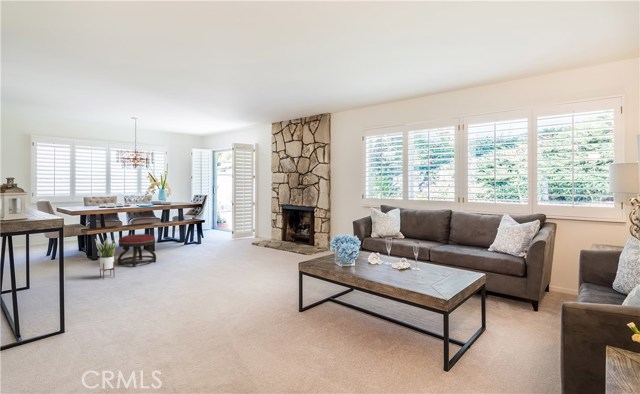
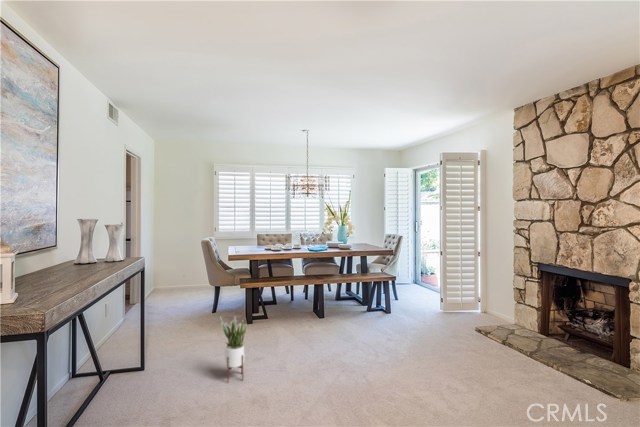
ottoman: present [118,234,156,267] -> none [265,301,315,357]

